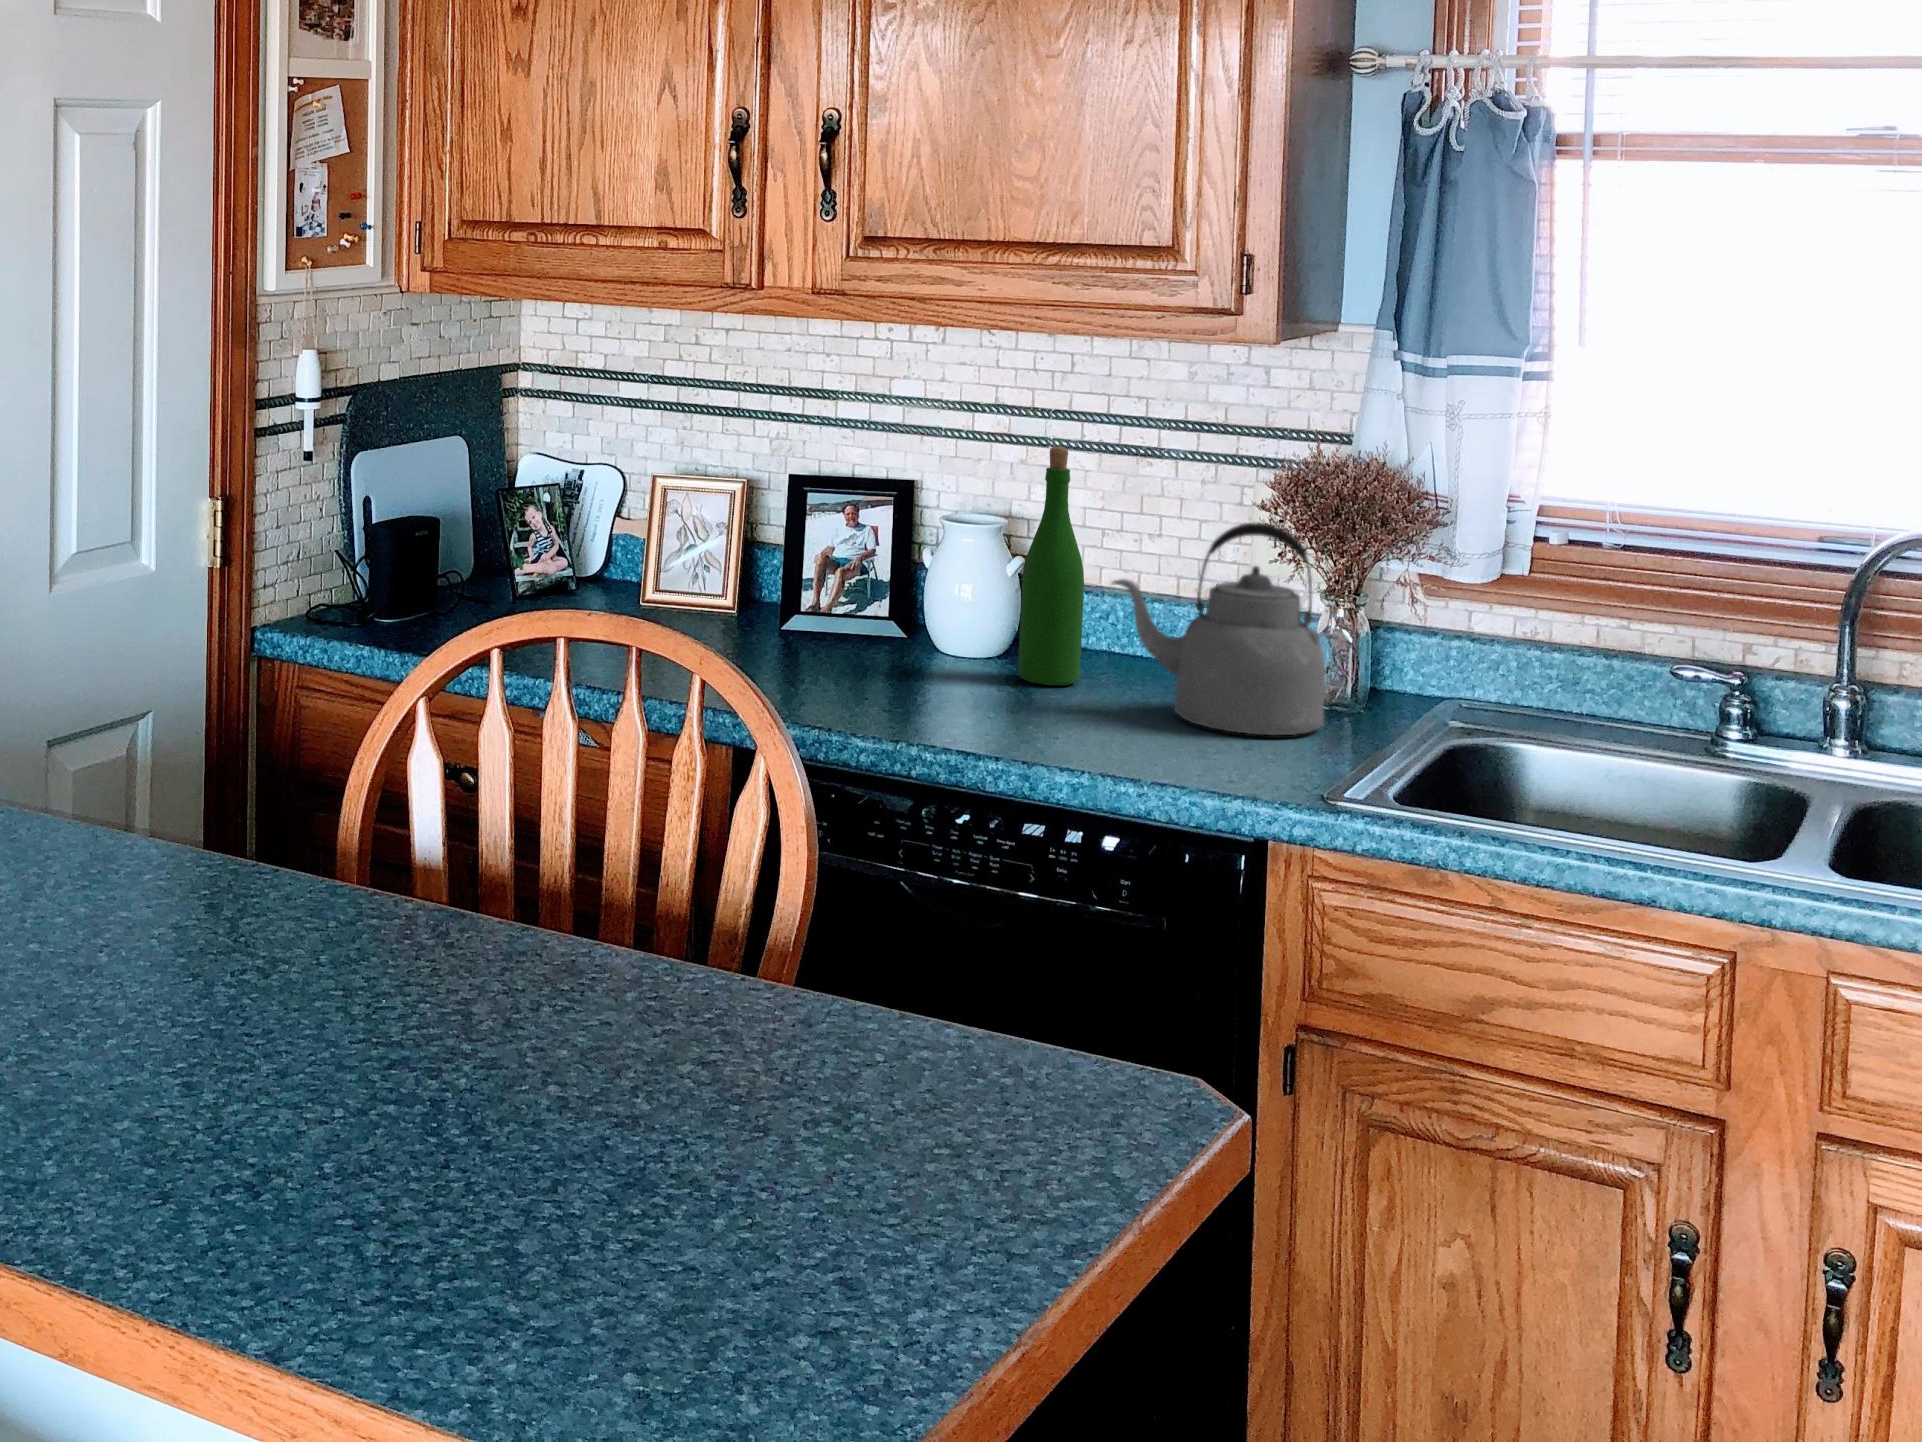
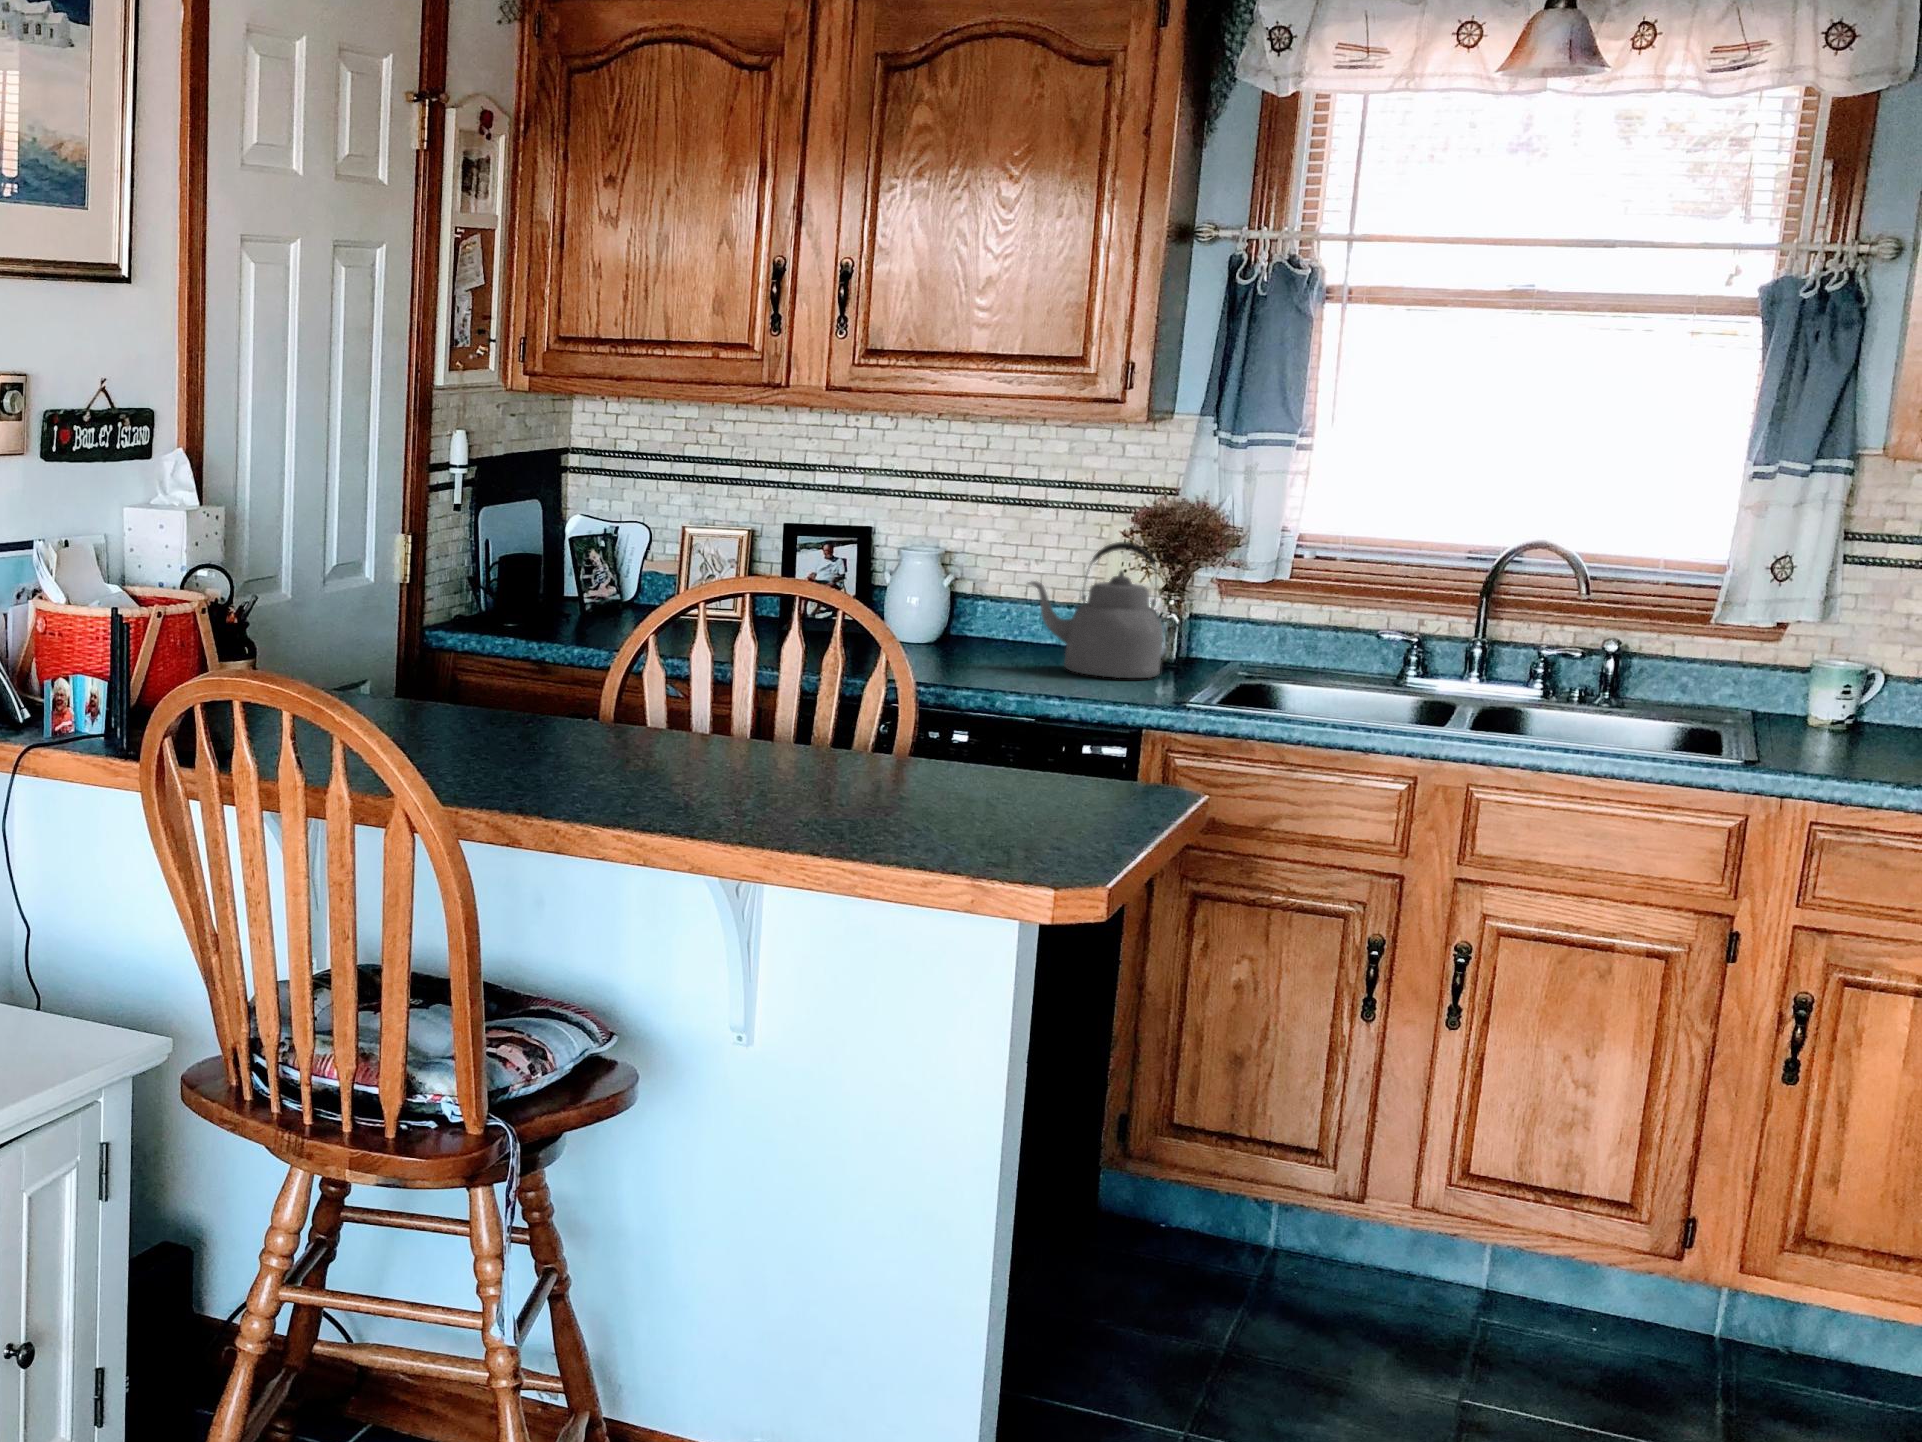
wine bottle: present [1018,447,1084,685] -> none [954,495,1001,656]

